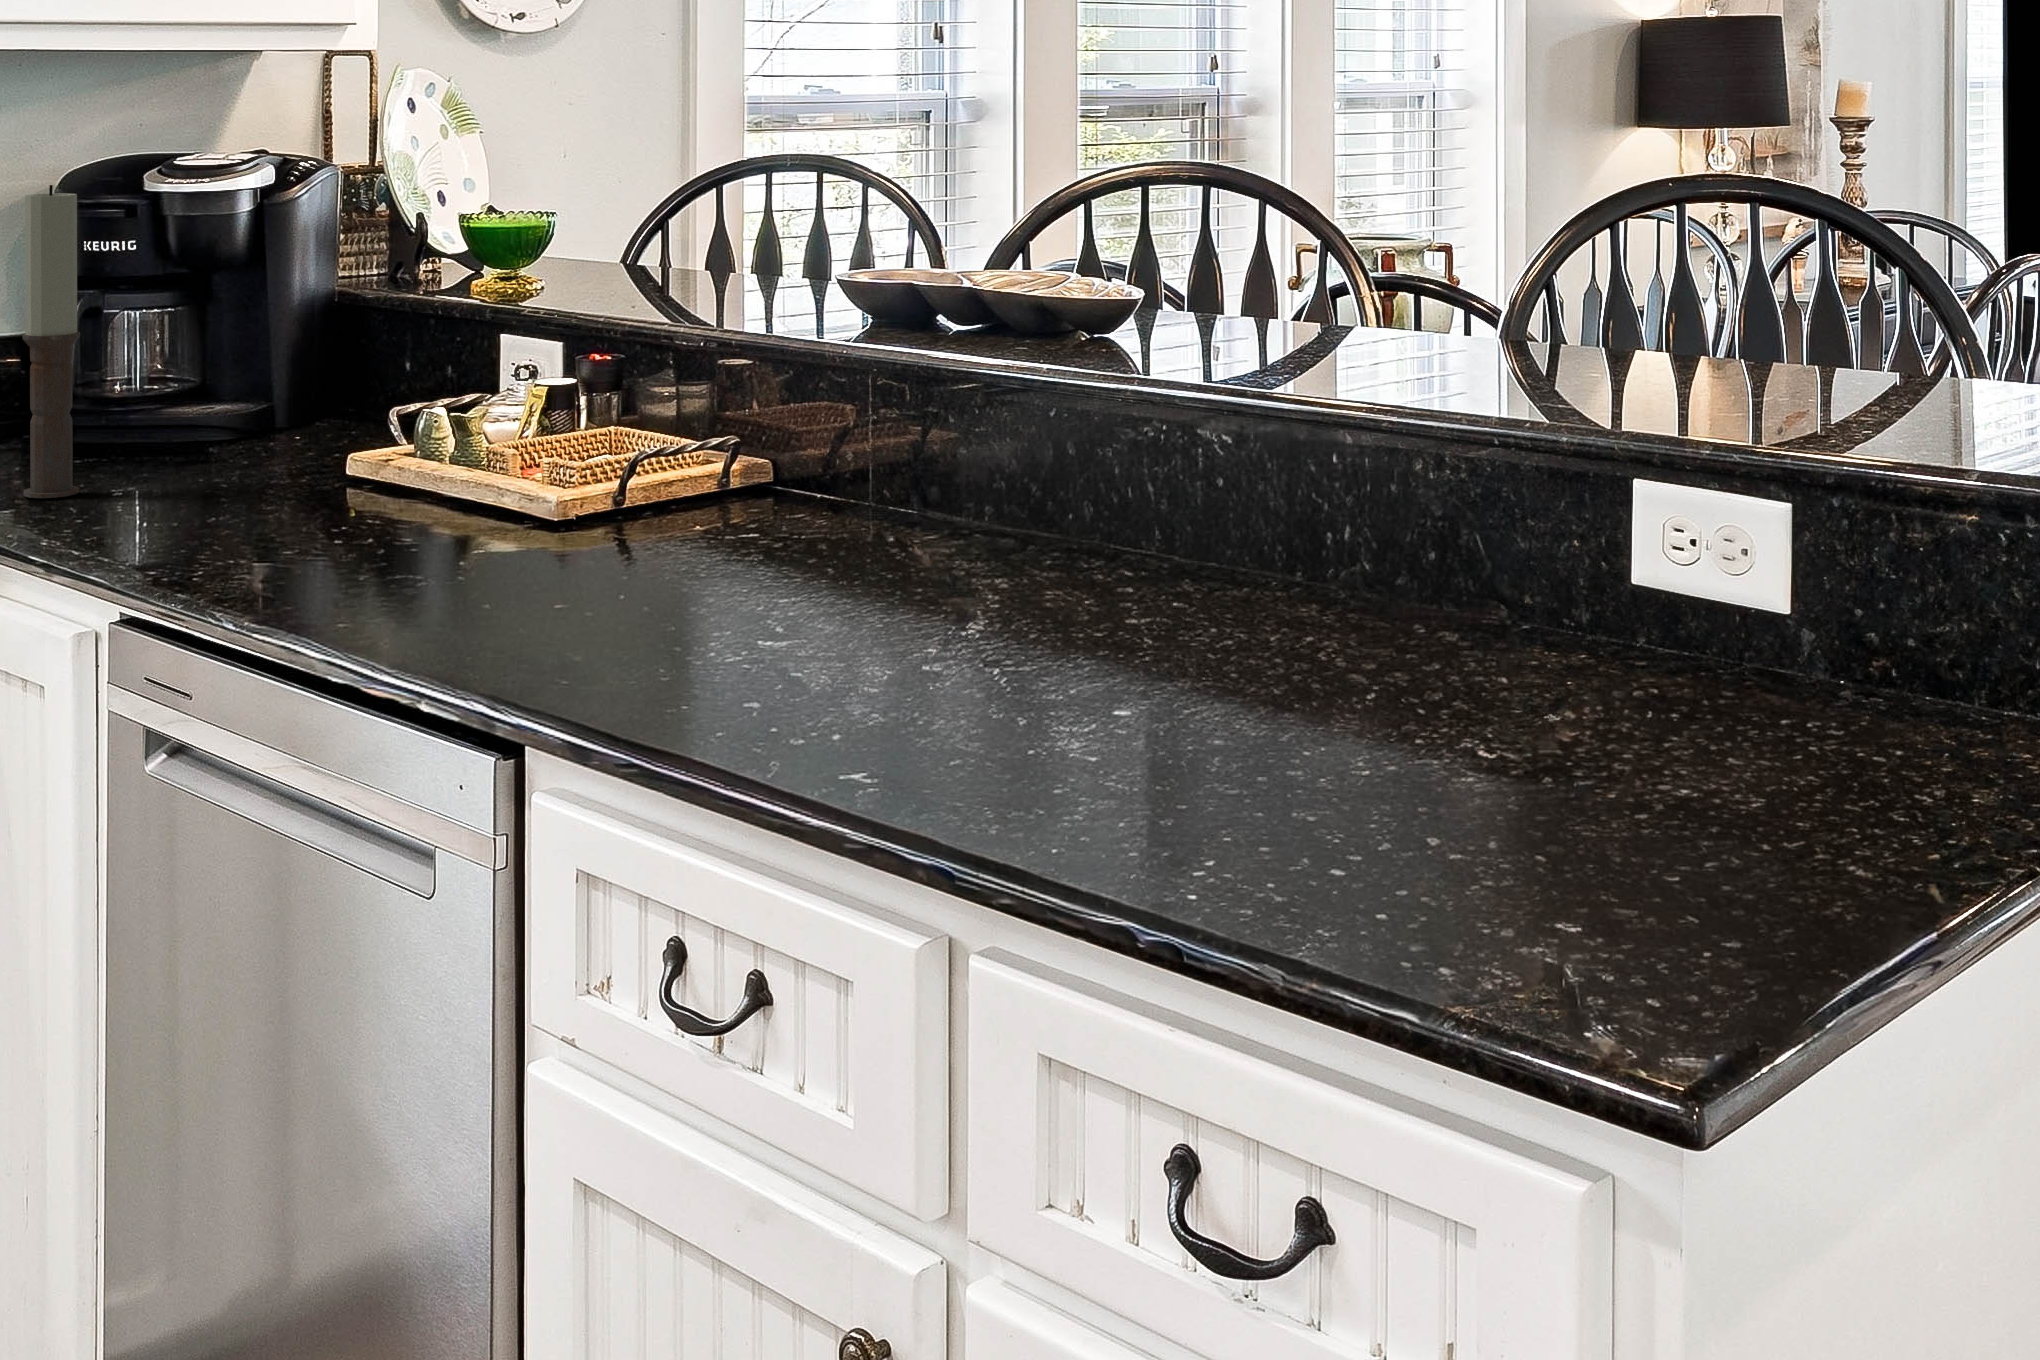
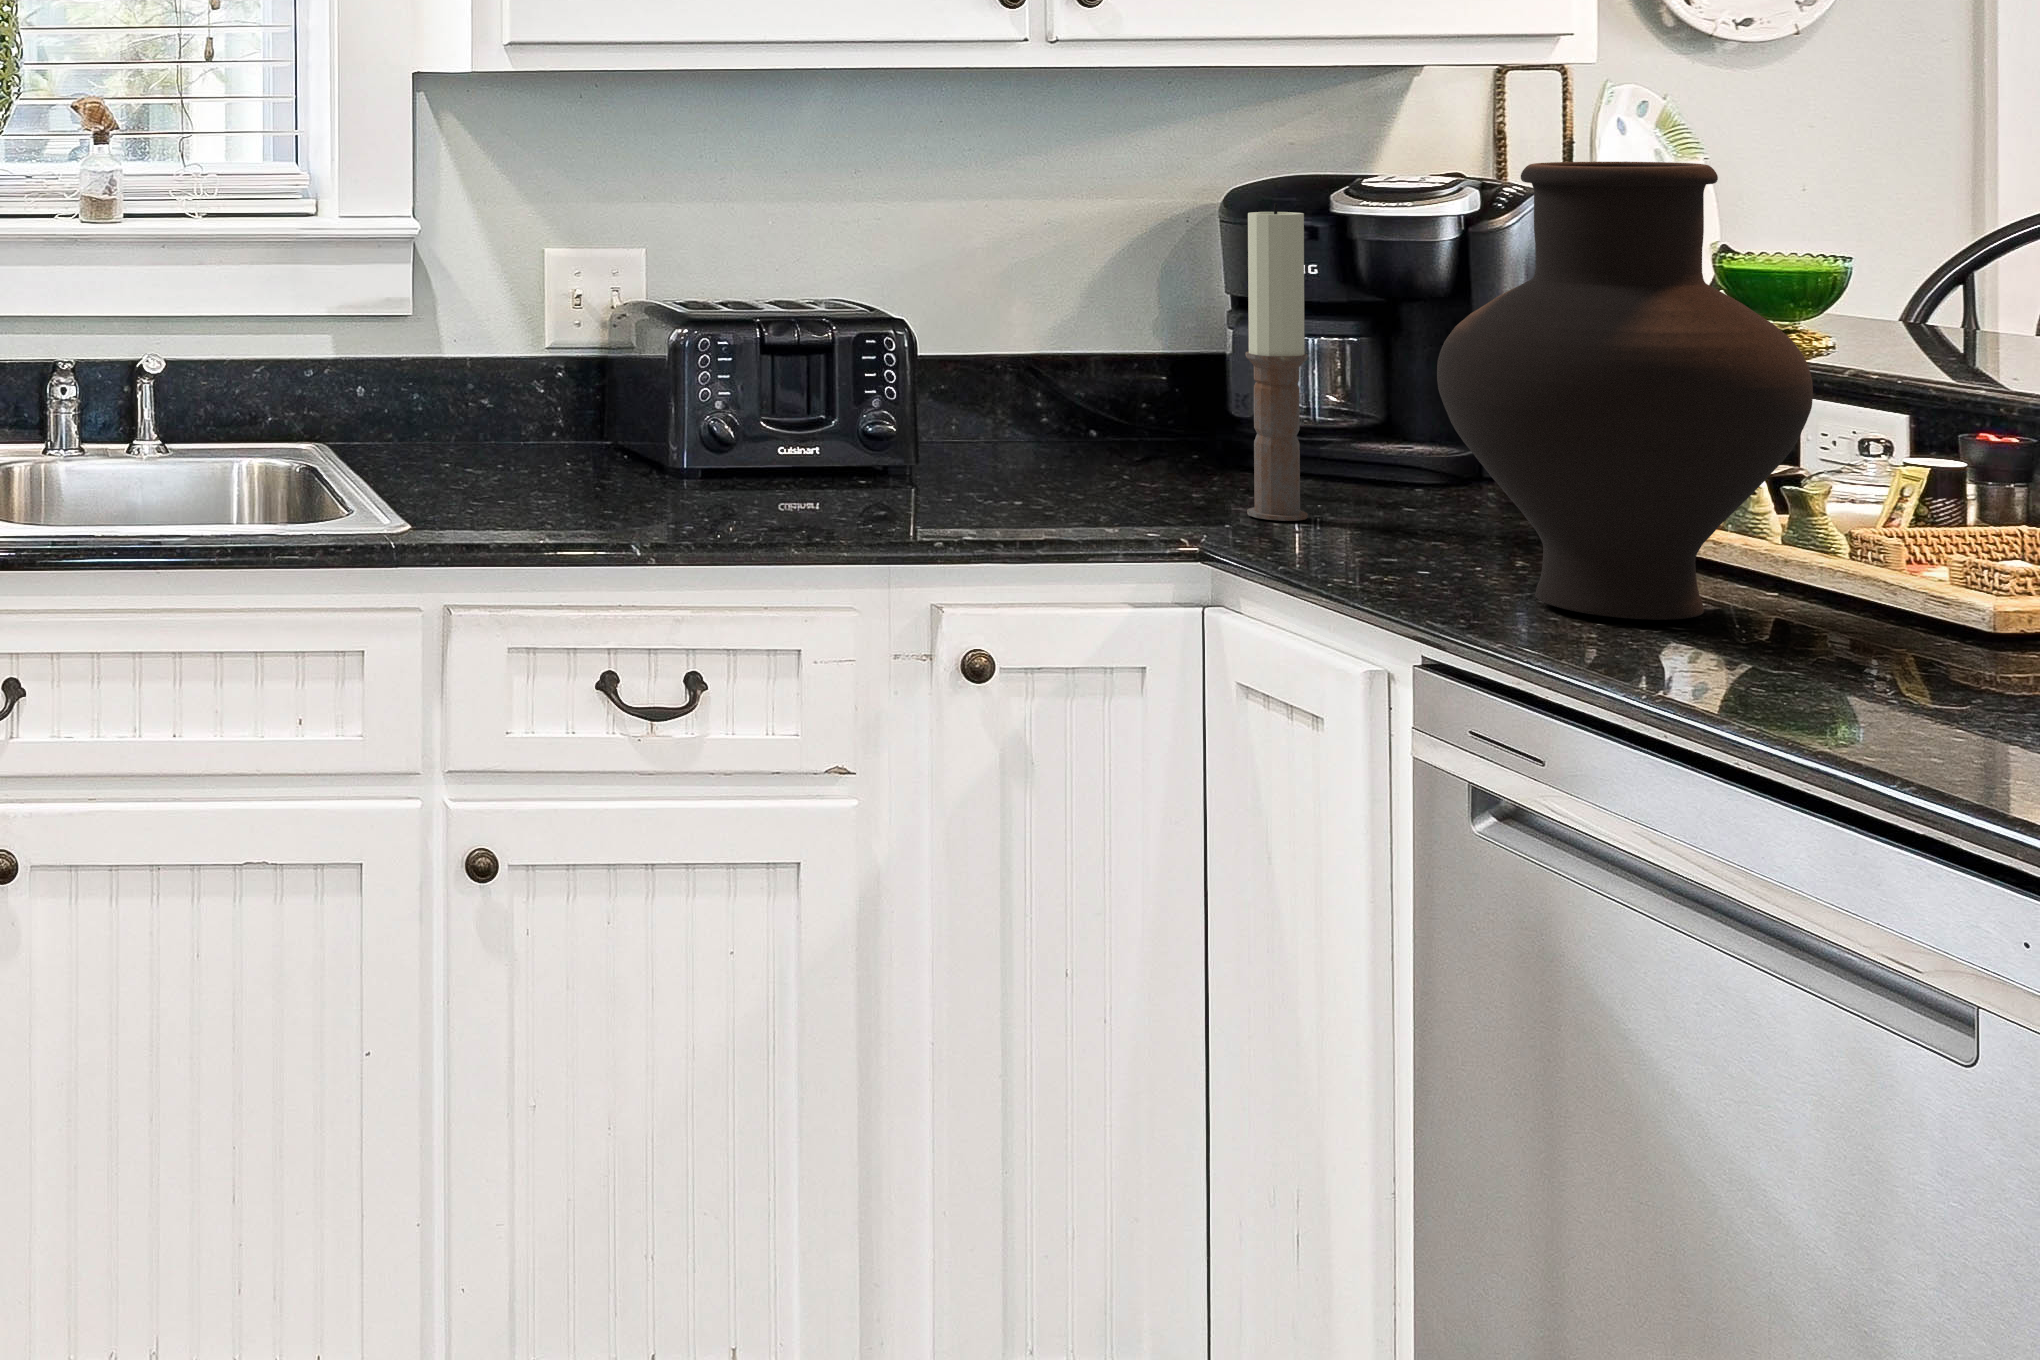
vase: none [144,142,434,554] -> present [1437,162,1813,620]

